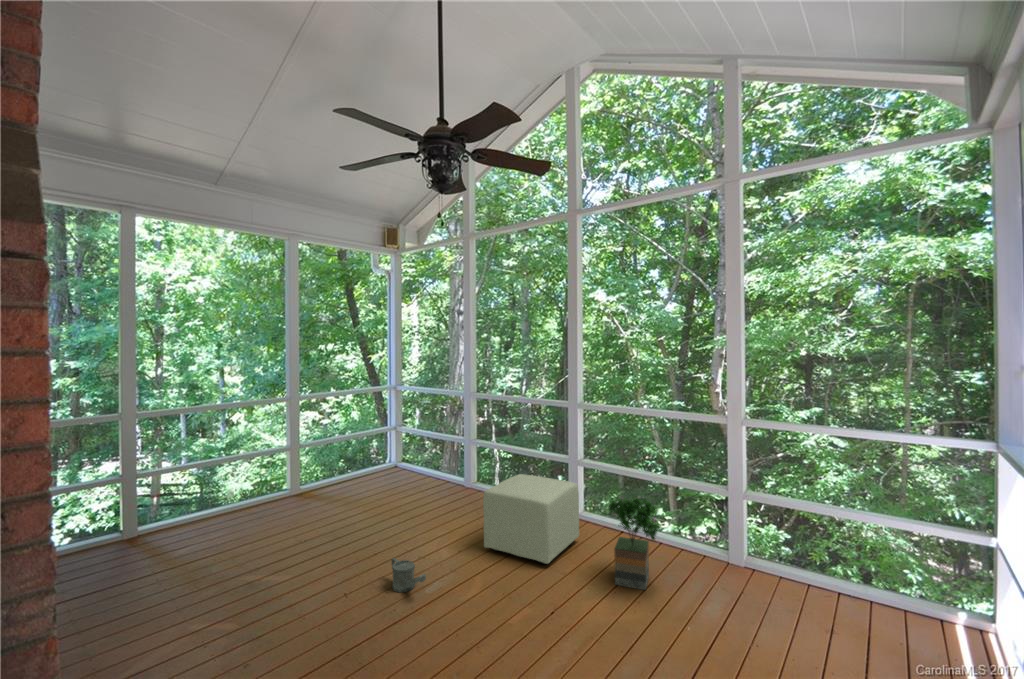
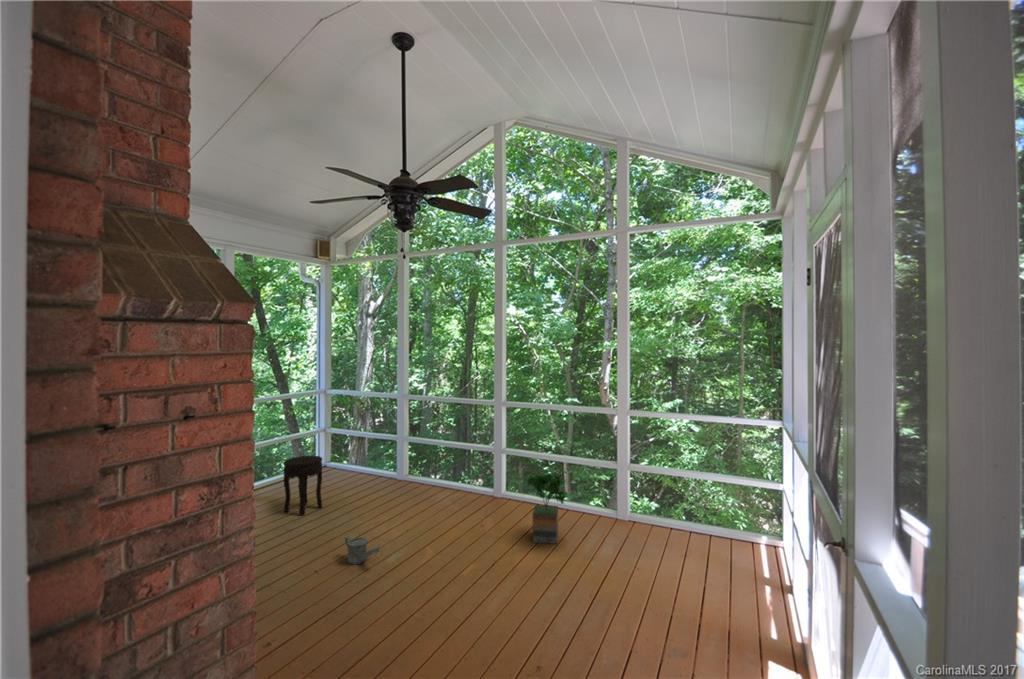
side table: none [340,459,381,525] -> present [283,456,322,516]
ottoman: present [483,474,579,564] -> none [422,461,502,532]

